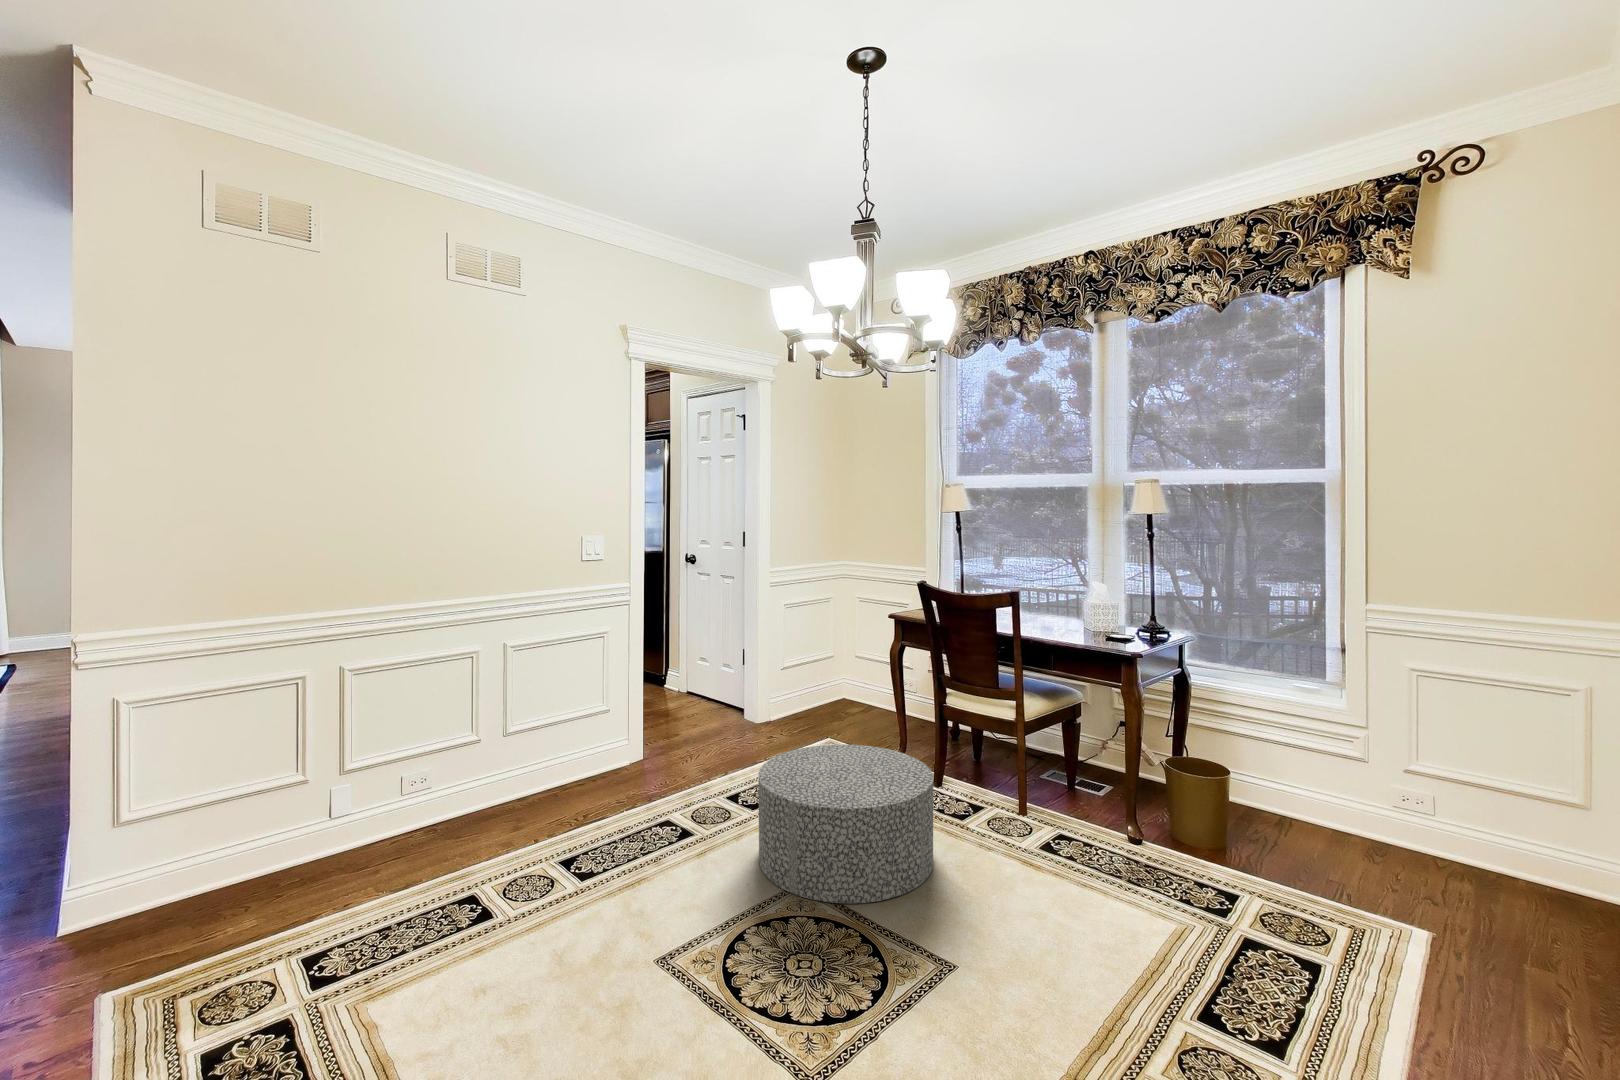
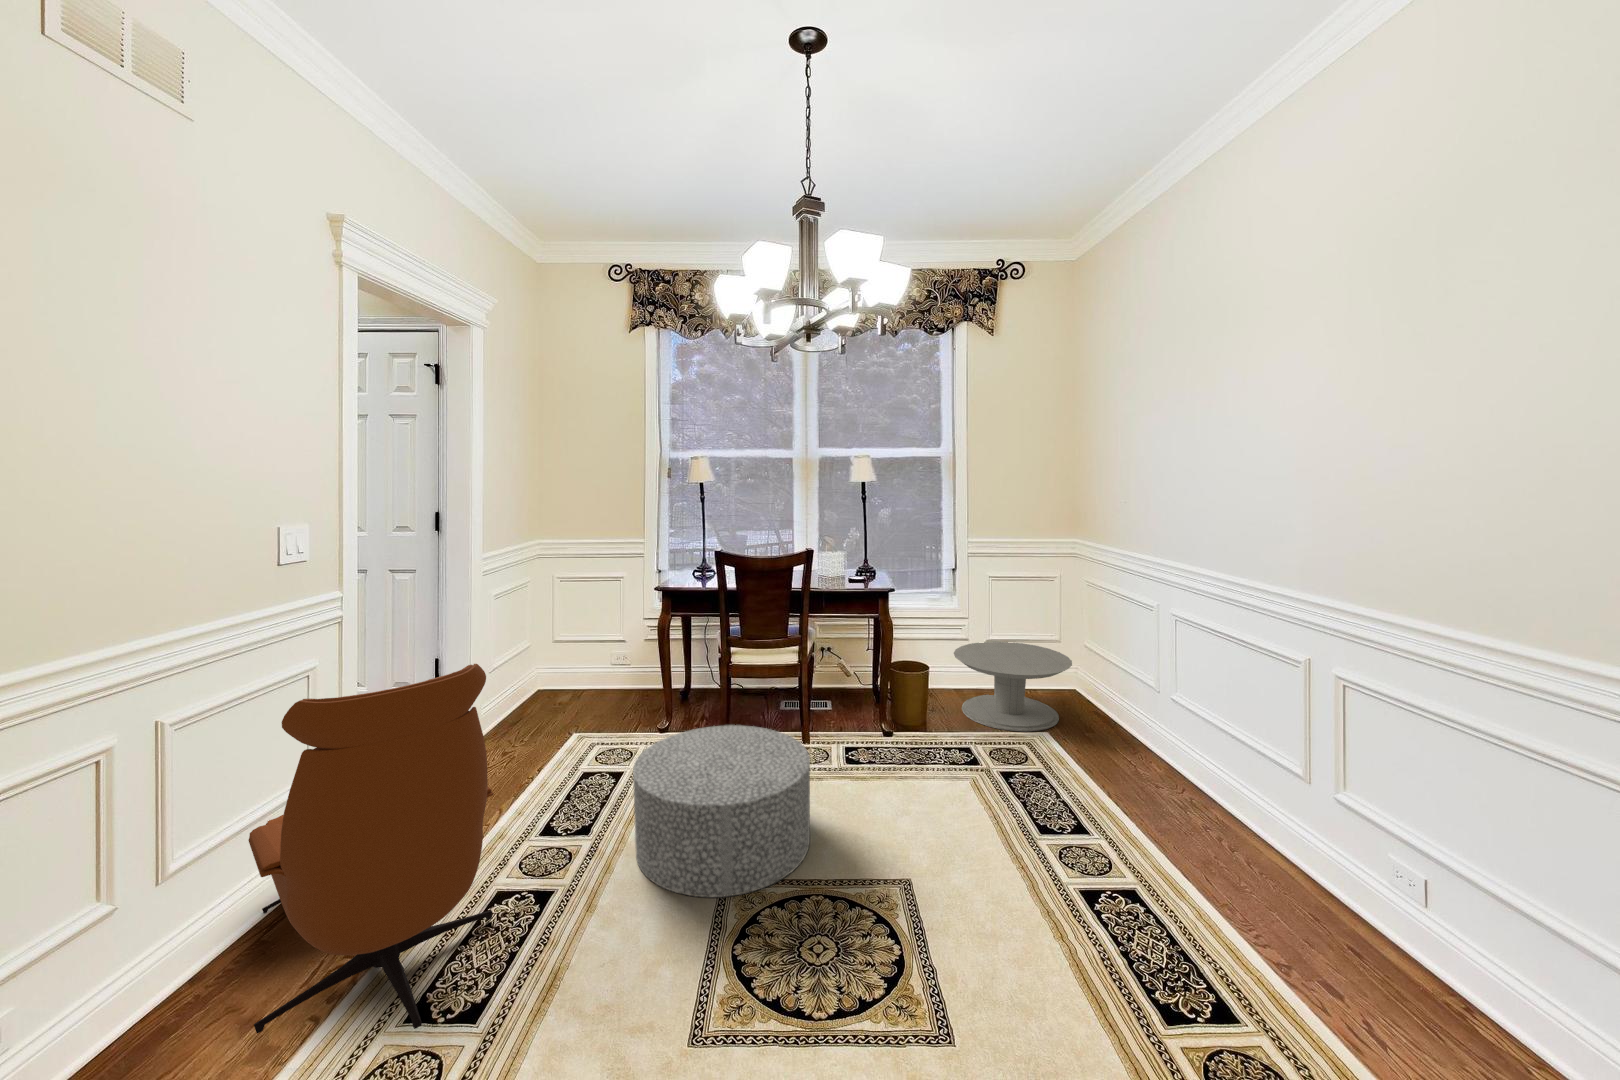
lounge chair: none [492,621,657,869] -> present [248,664,494,1033]
side table: none [1292,753,1533,919] -> present [954,642,1072,732]

